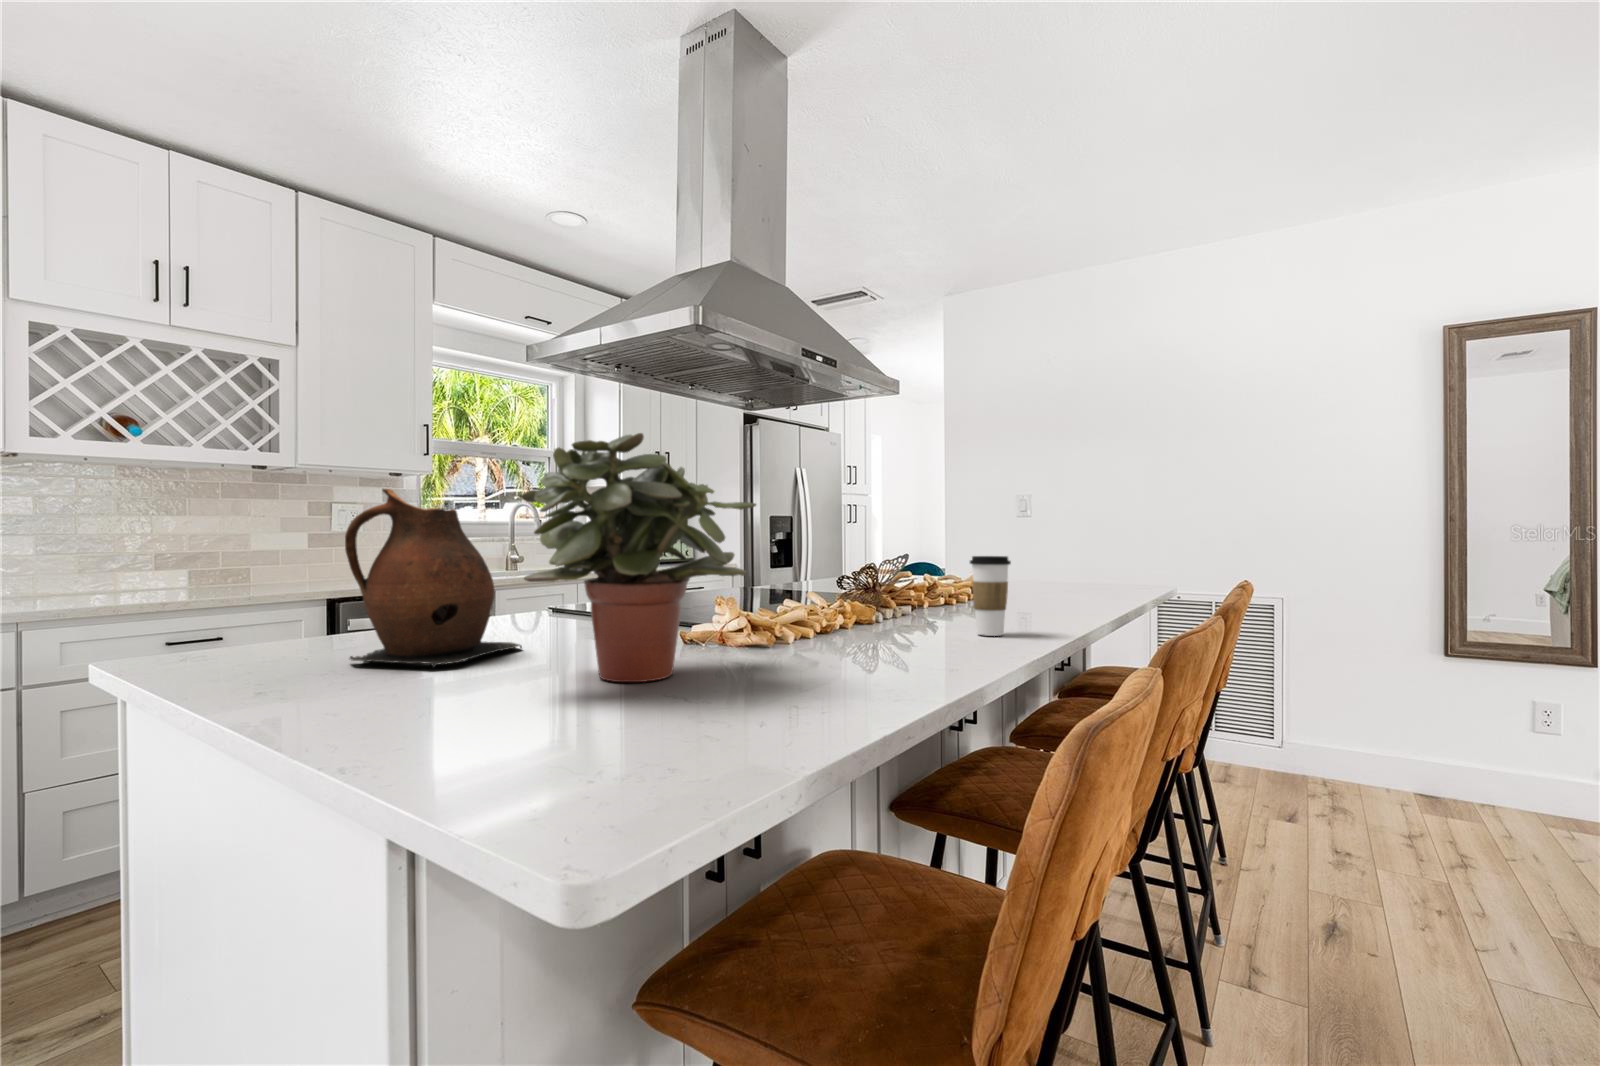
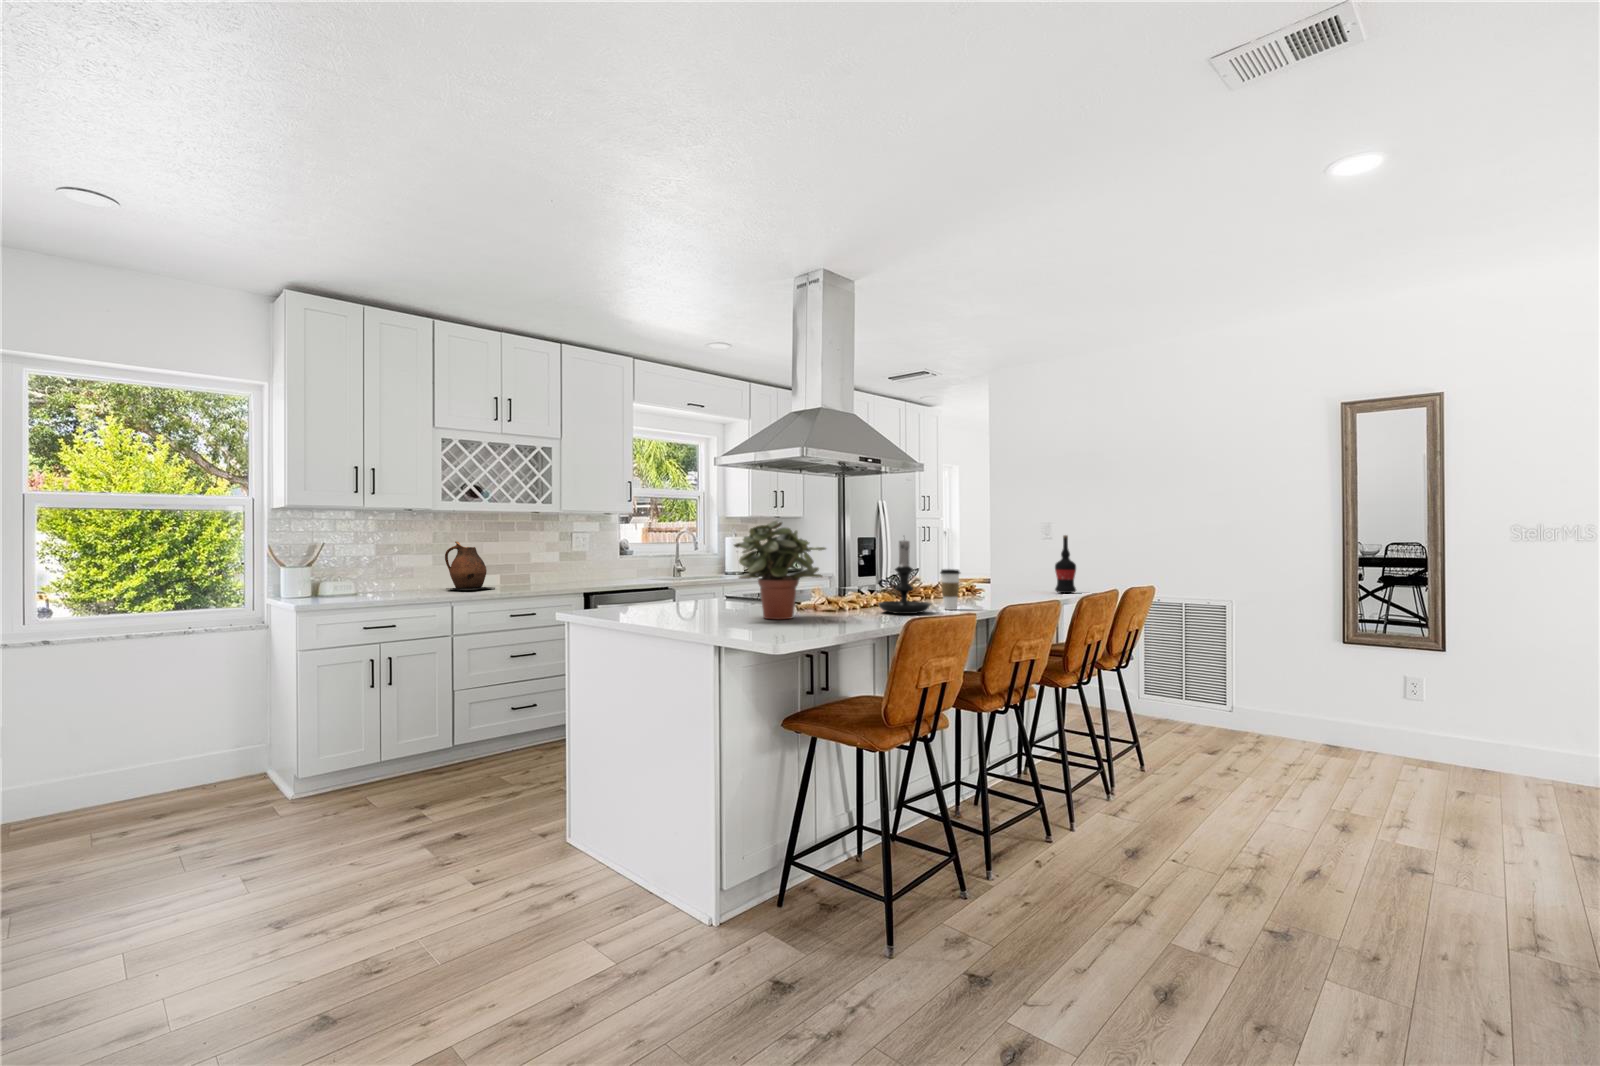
candle holder: none [858,483,969,652] -> present [878,540,932,614]
ceramic pitcher: present [345,489,522,668] -> present [445,542,493,590]
wine bottle: none [1089,503,1123,592] -> present [1055,535,1076,593]

